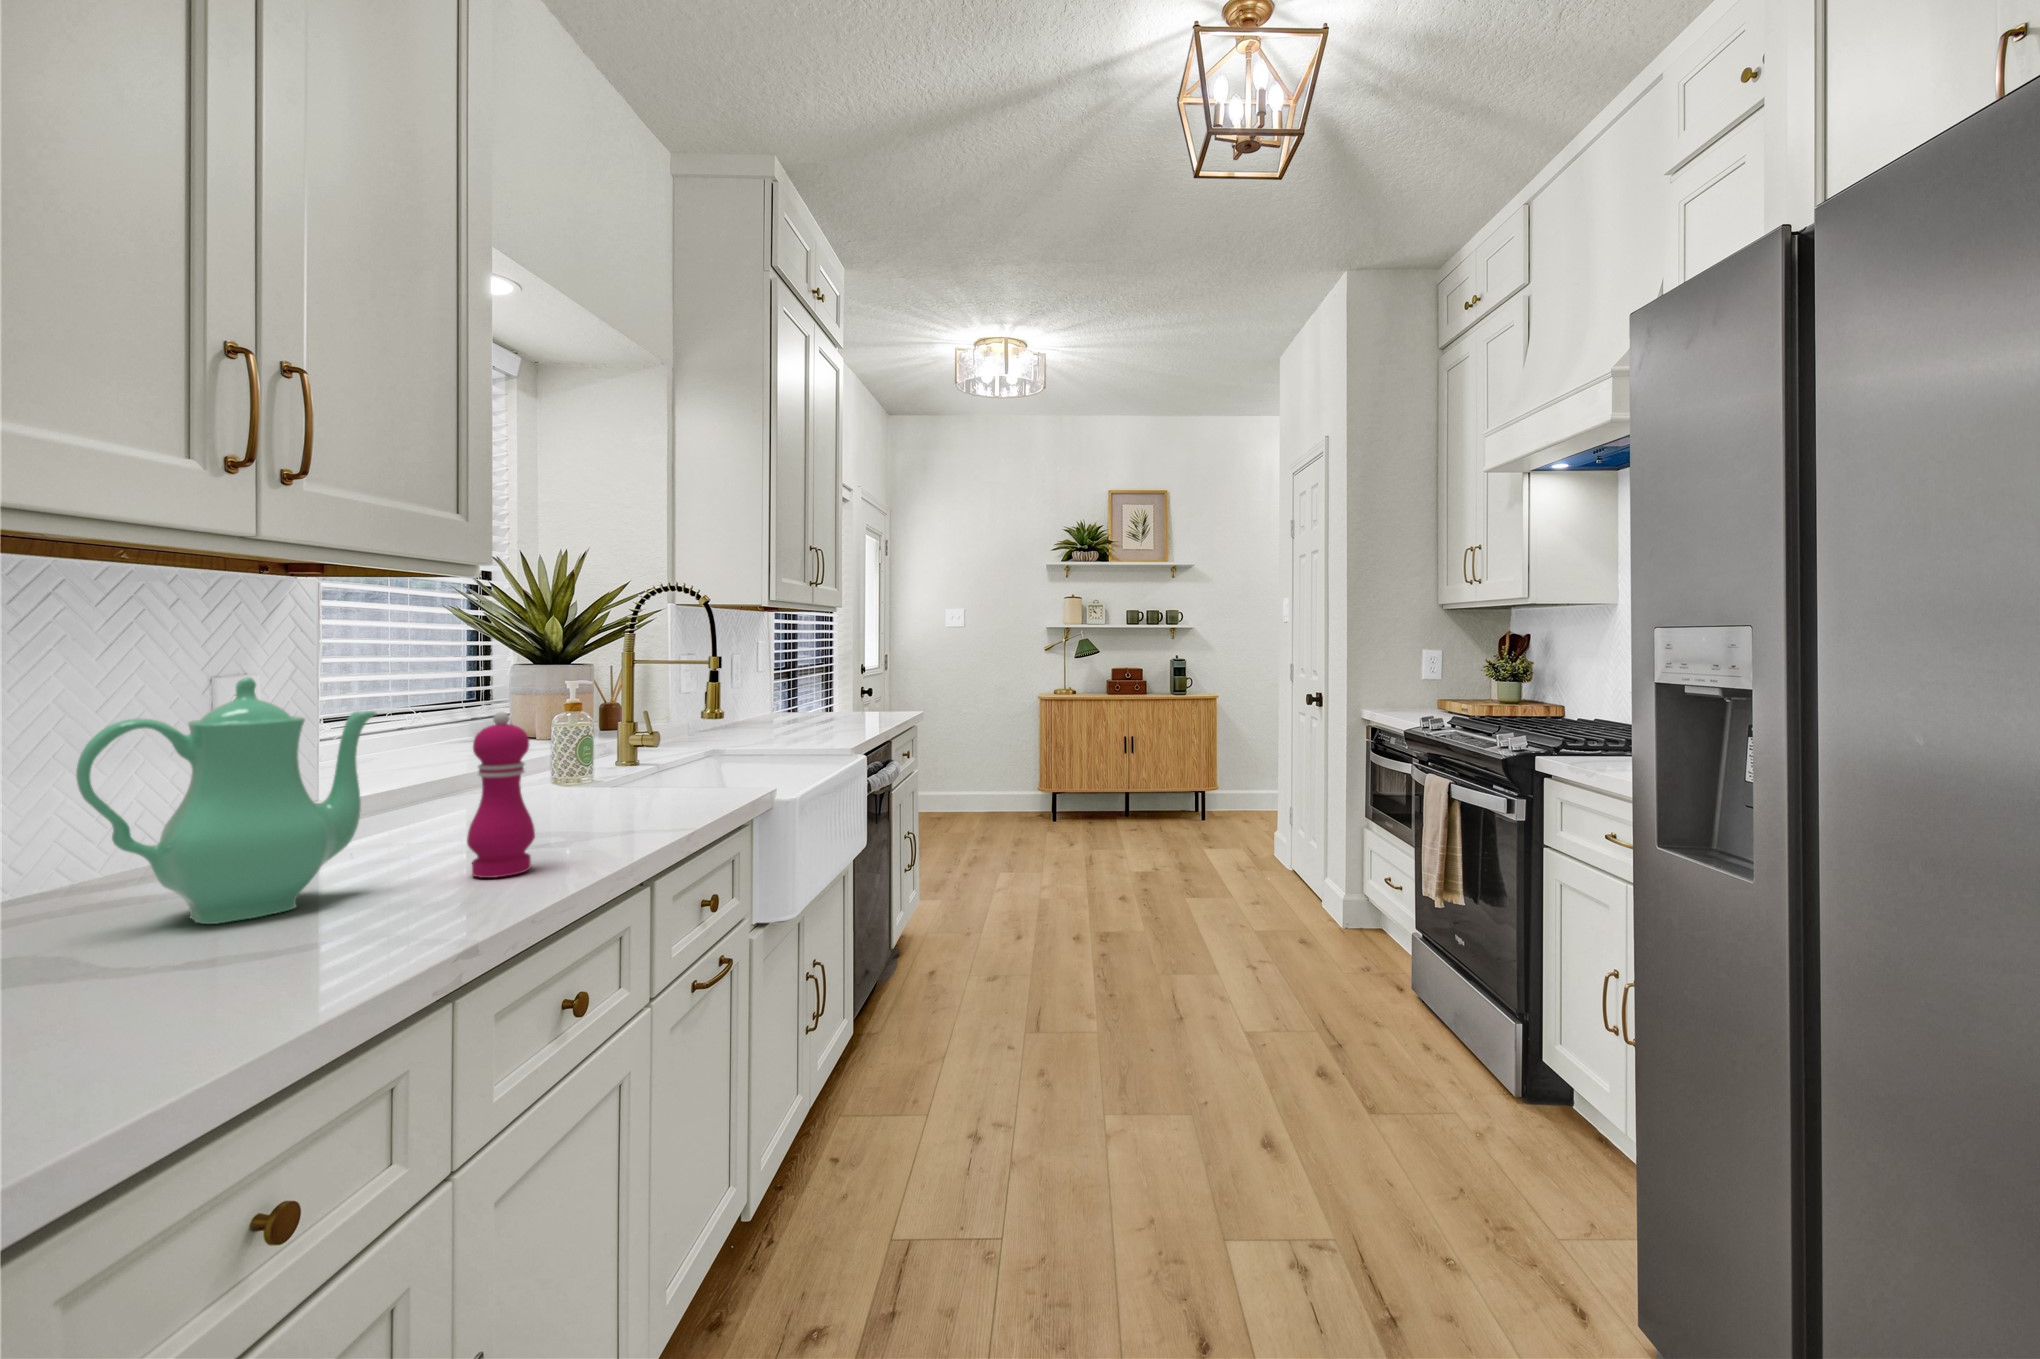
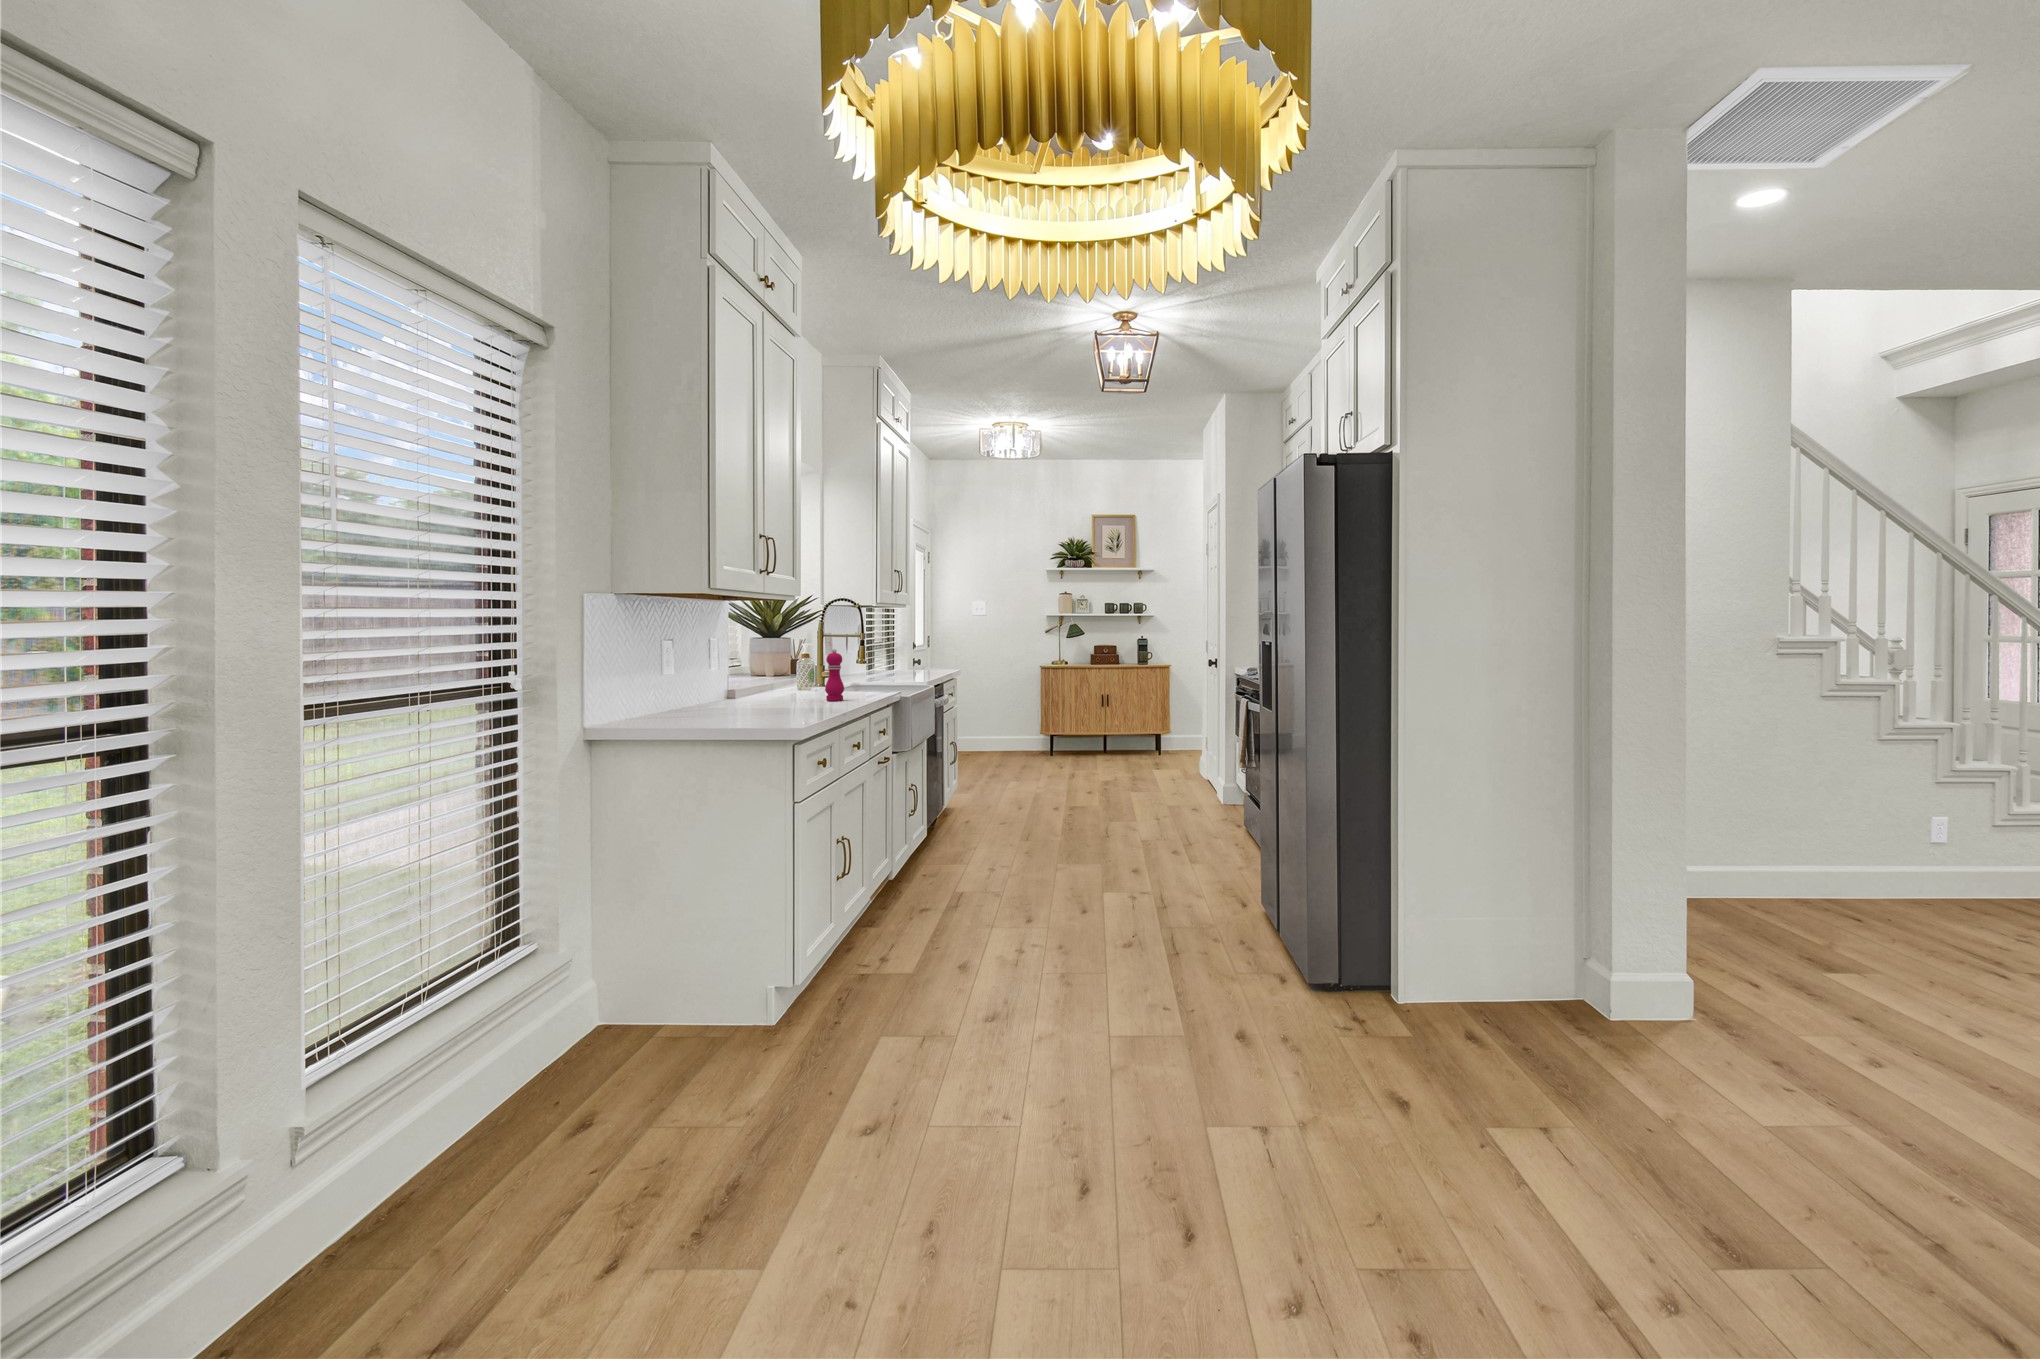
teapot: present [76,677,376,924] -> none [745,637,803,705]

